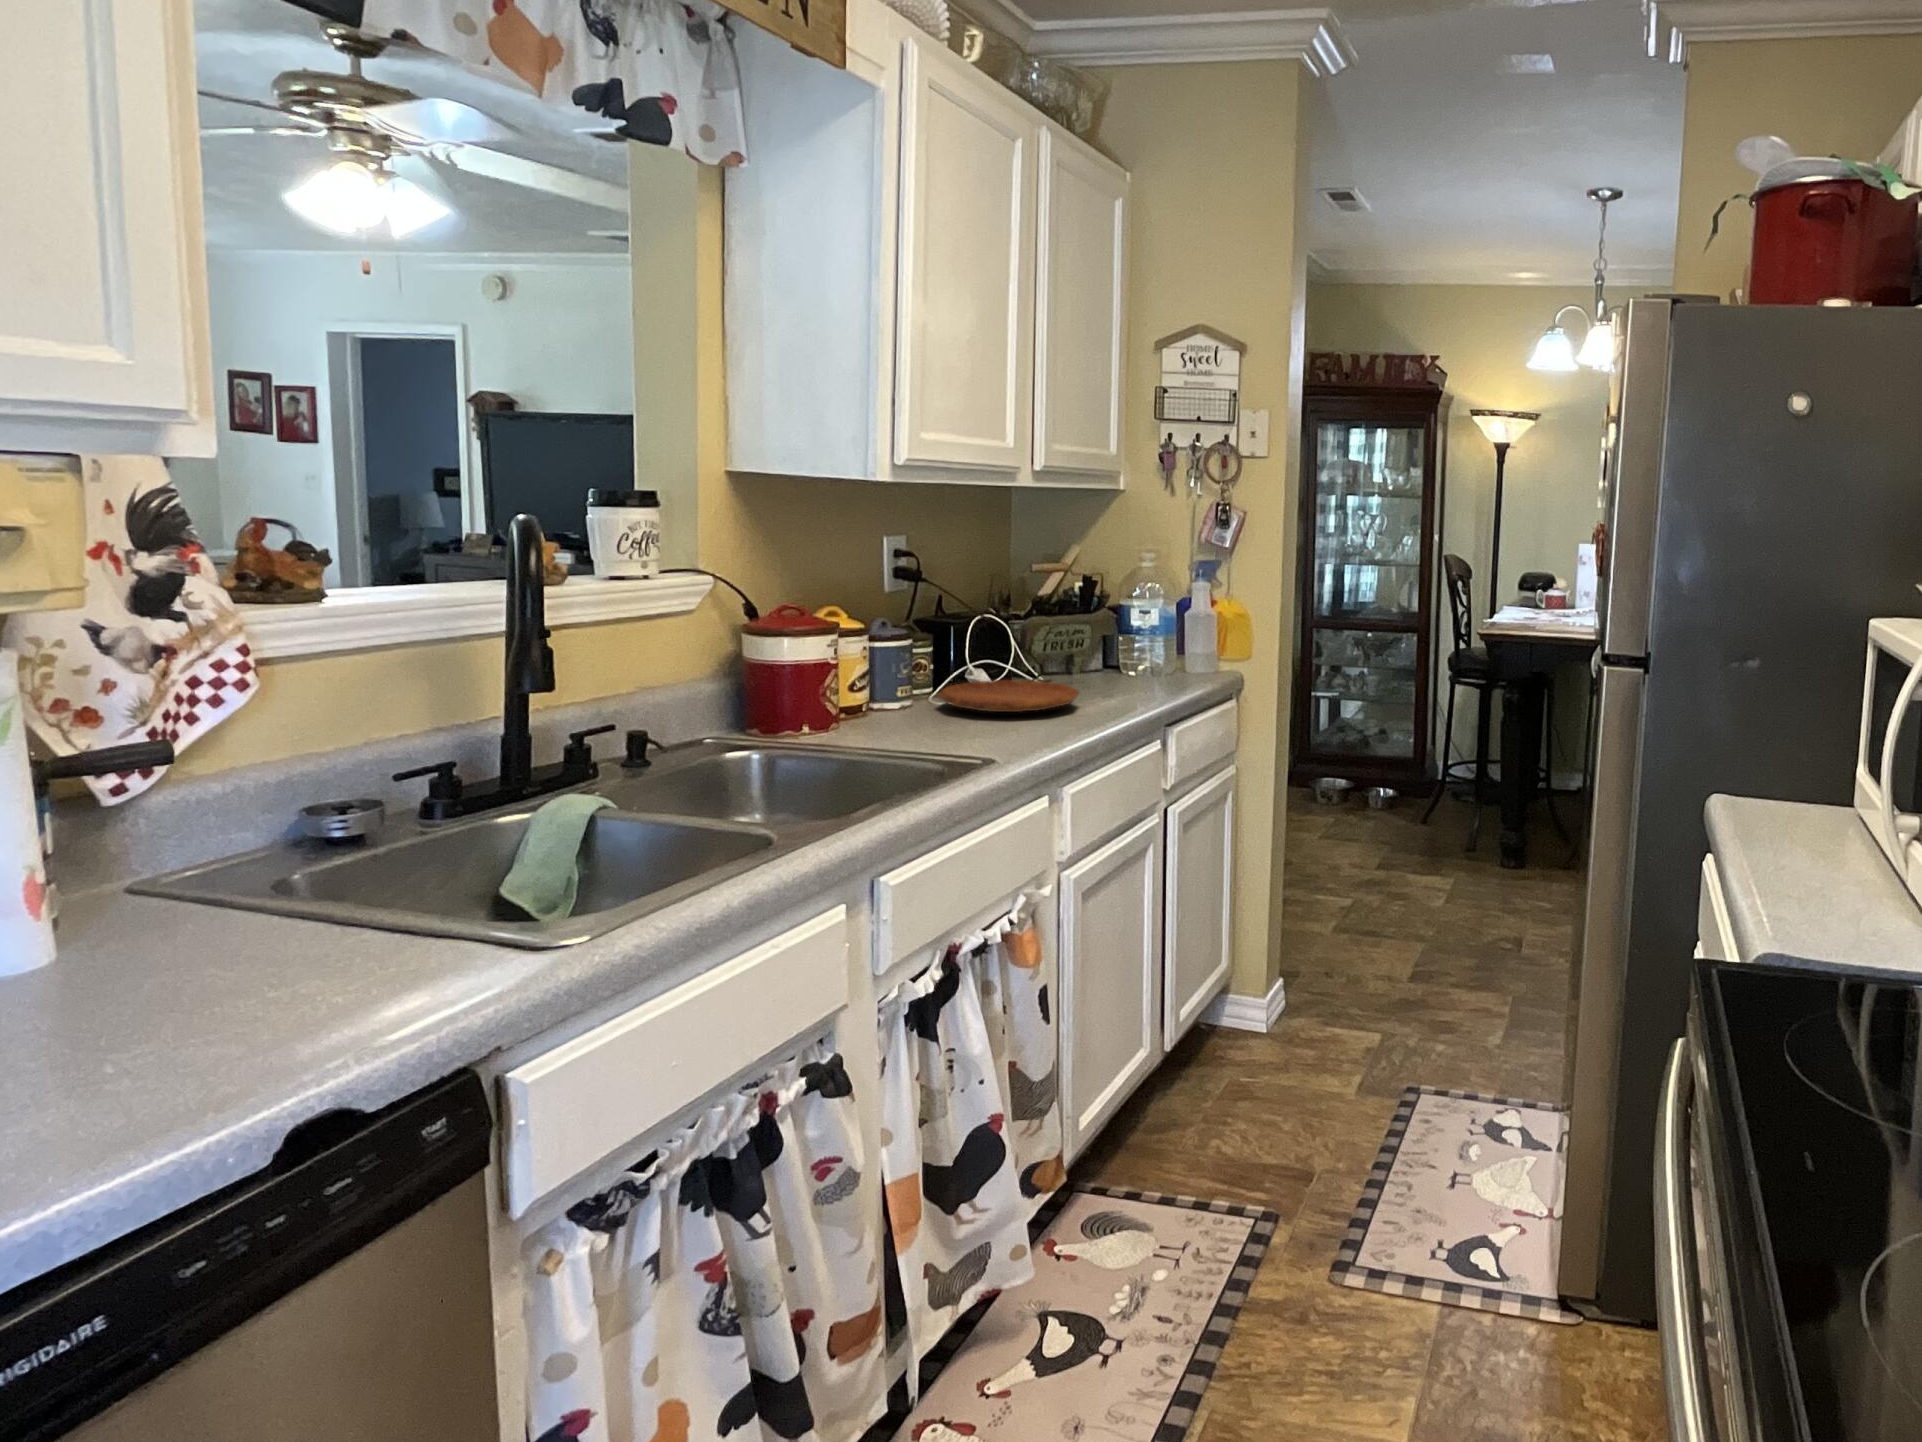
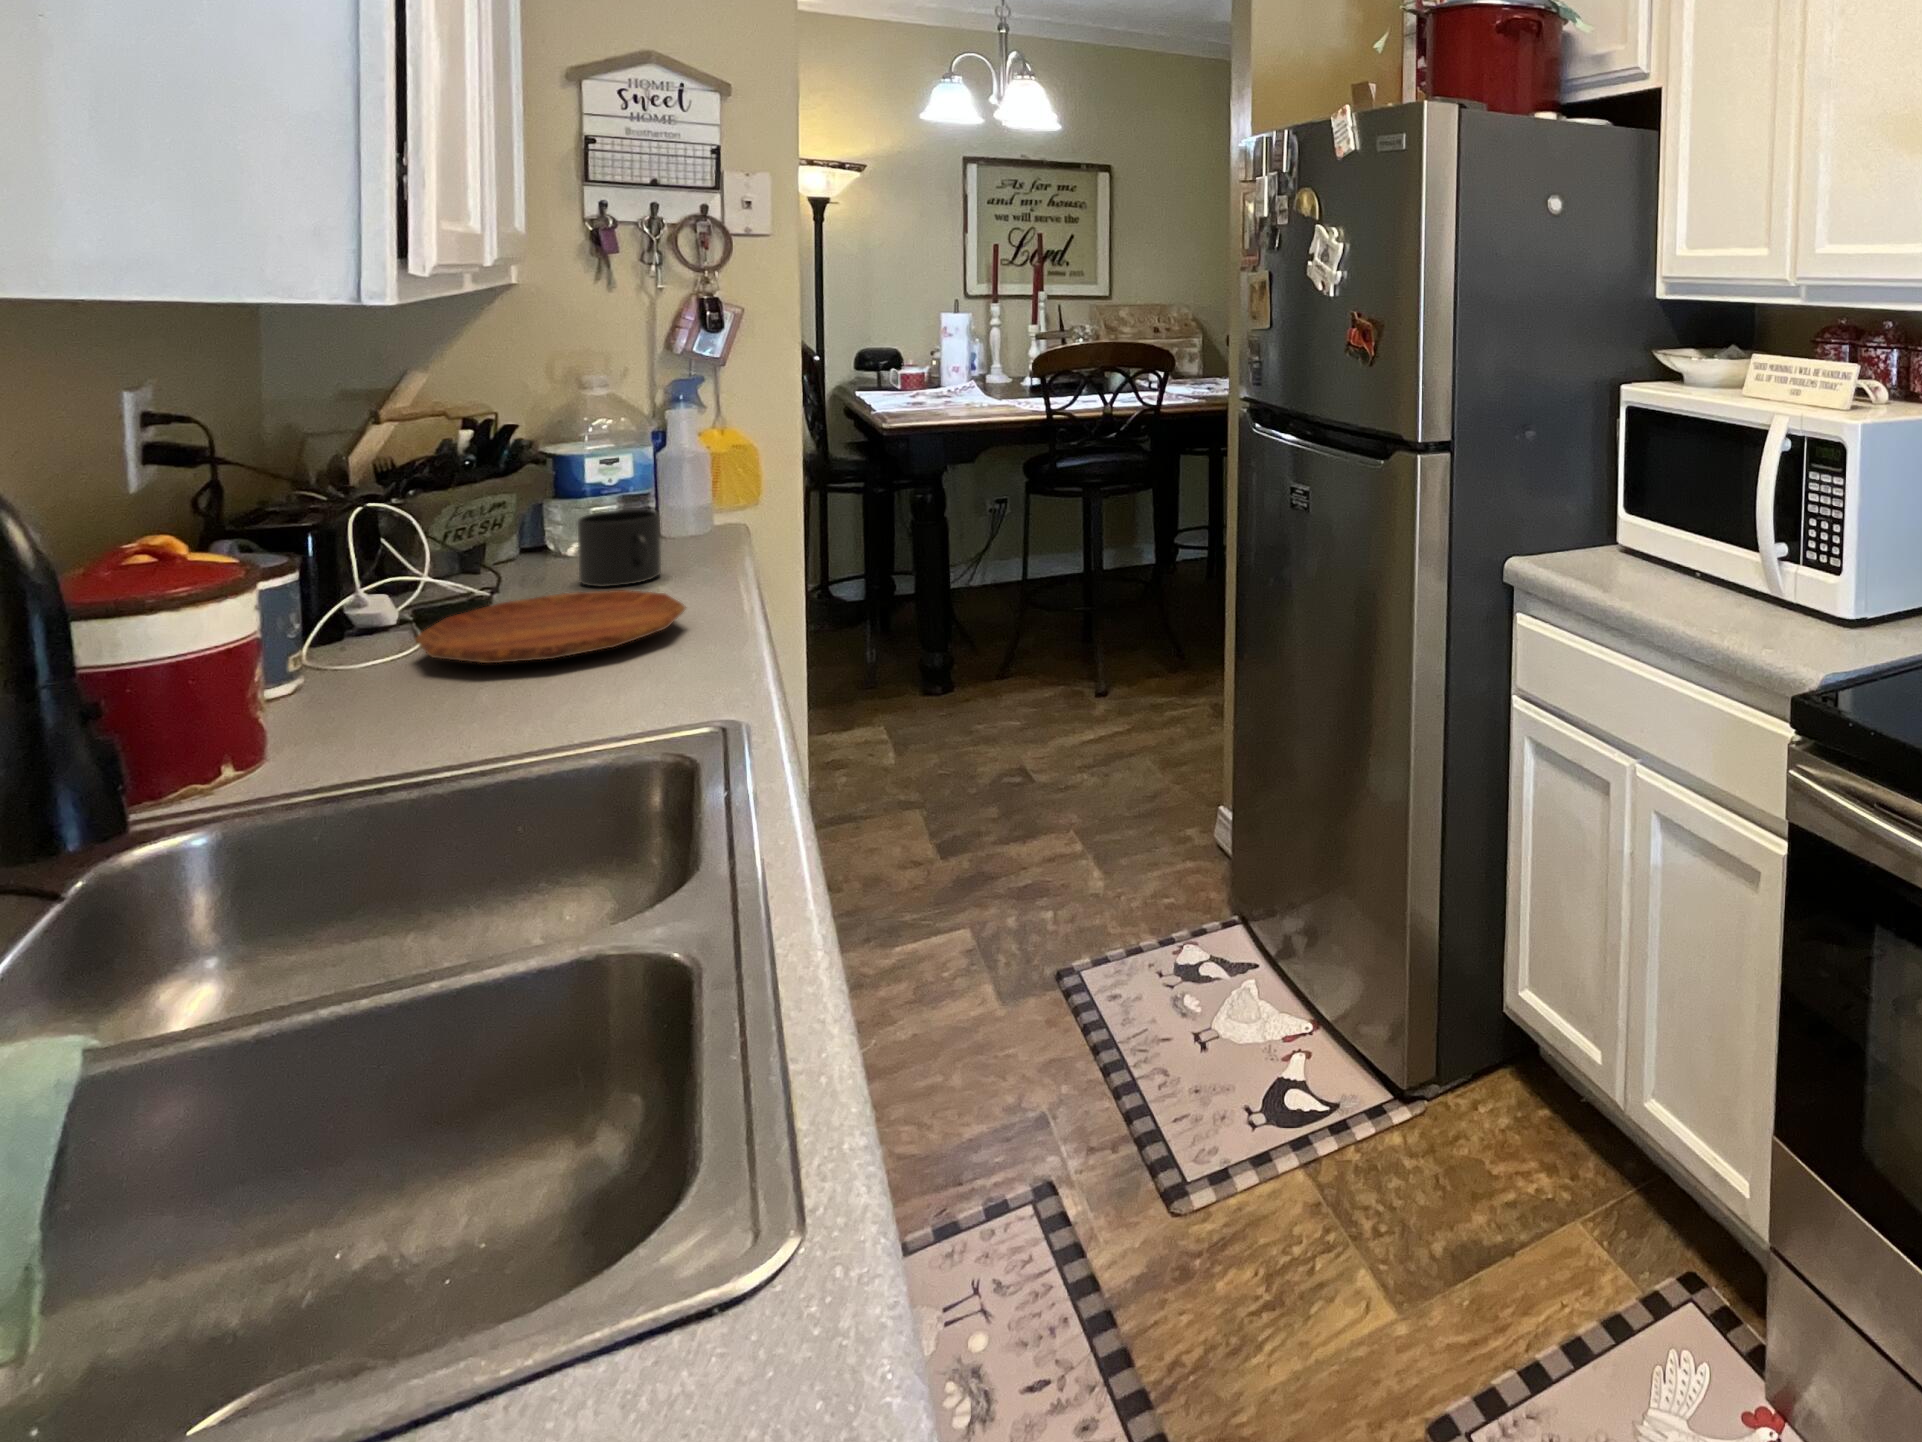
mug: none [1082,639,1129,688] -> present [578,509,661,587]

